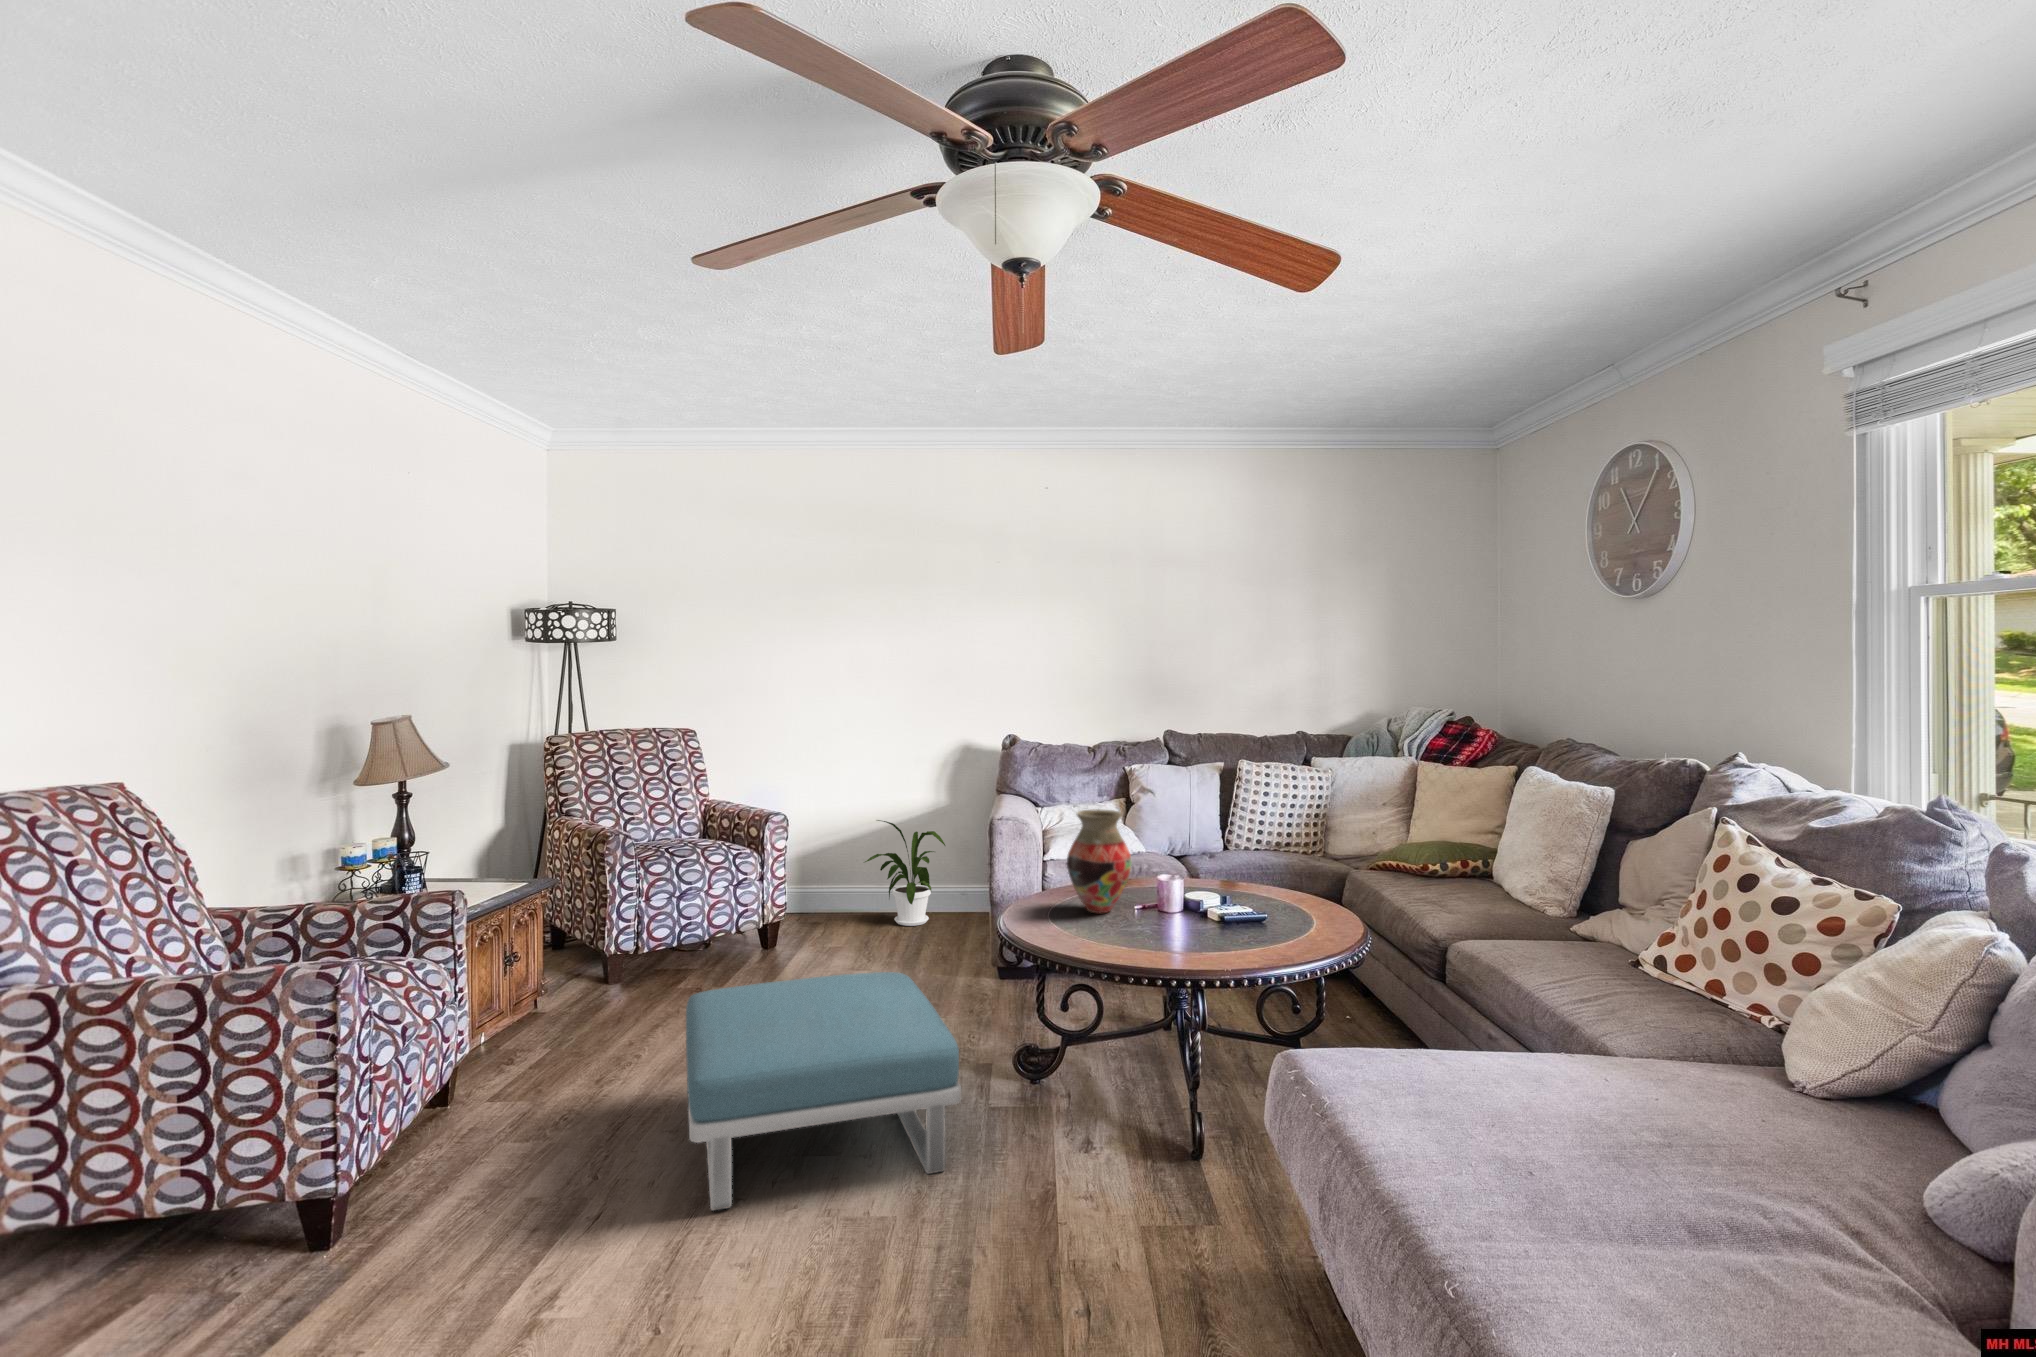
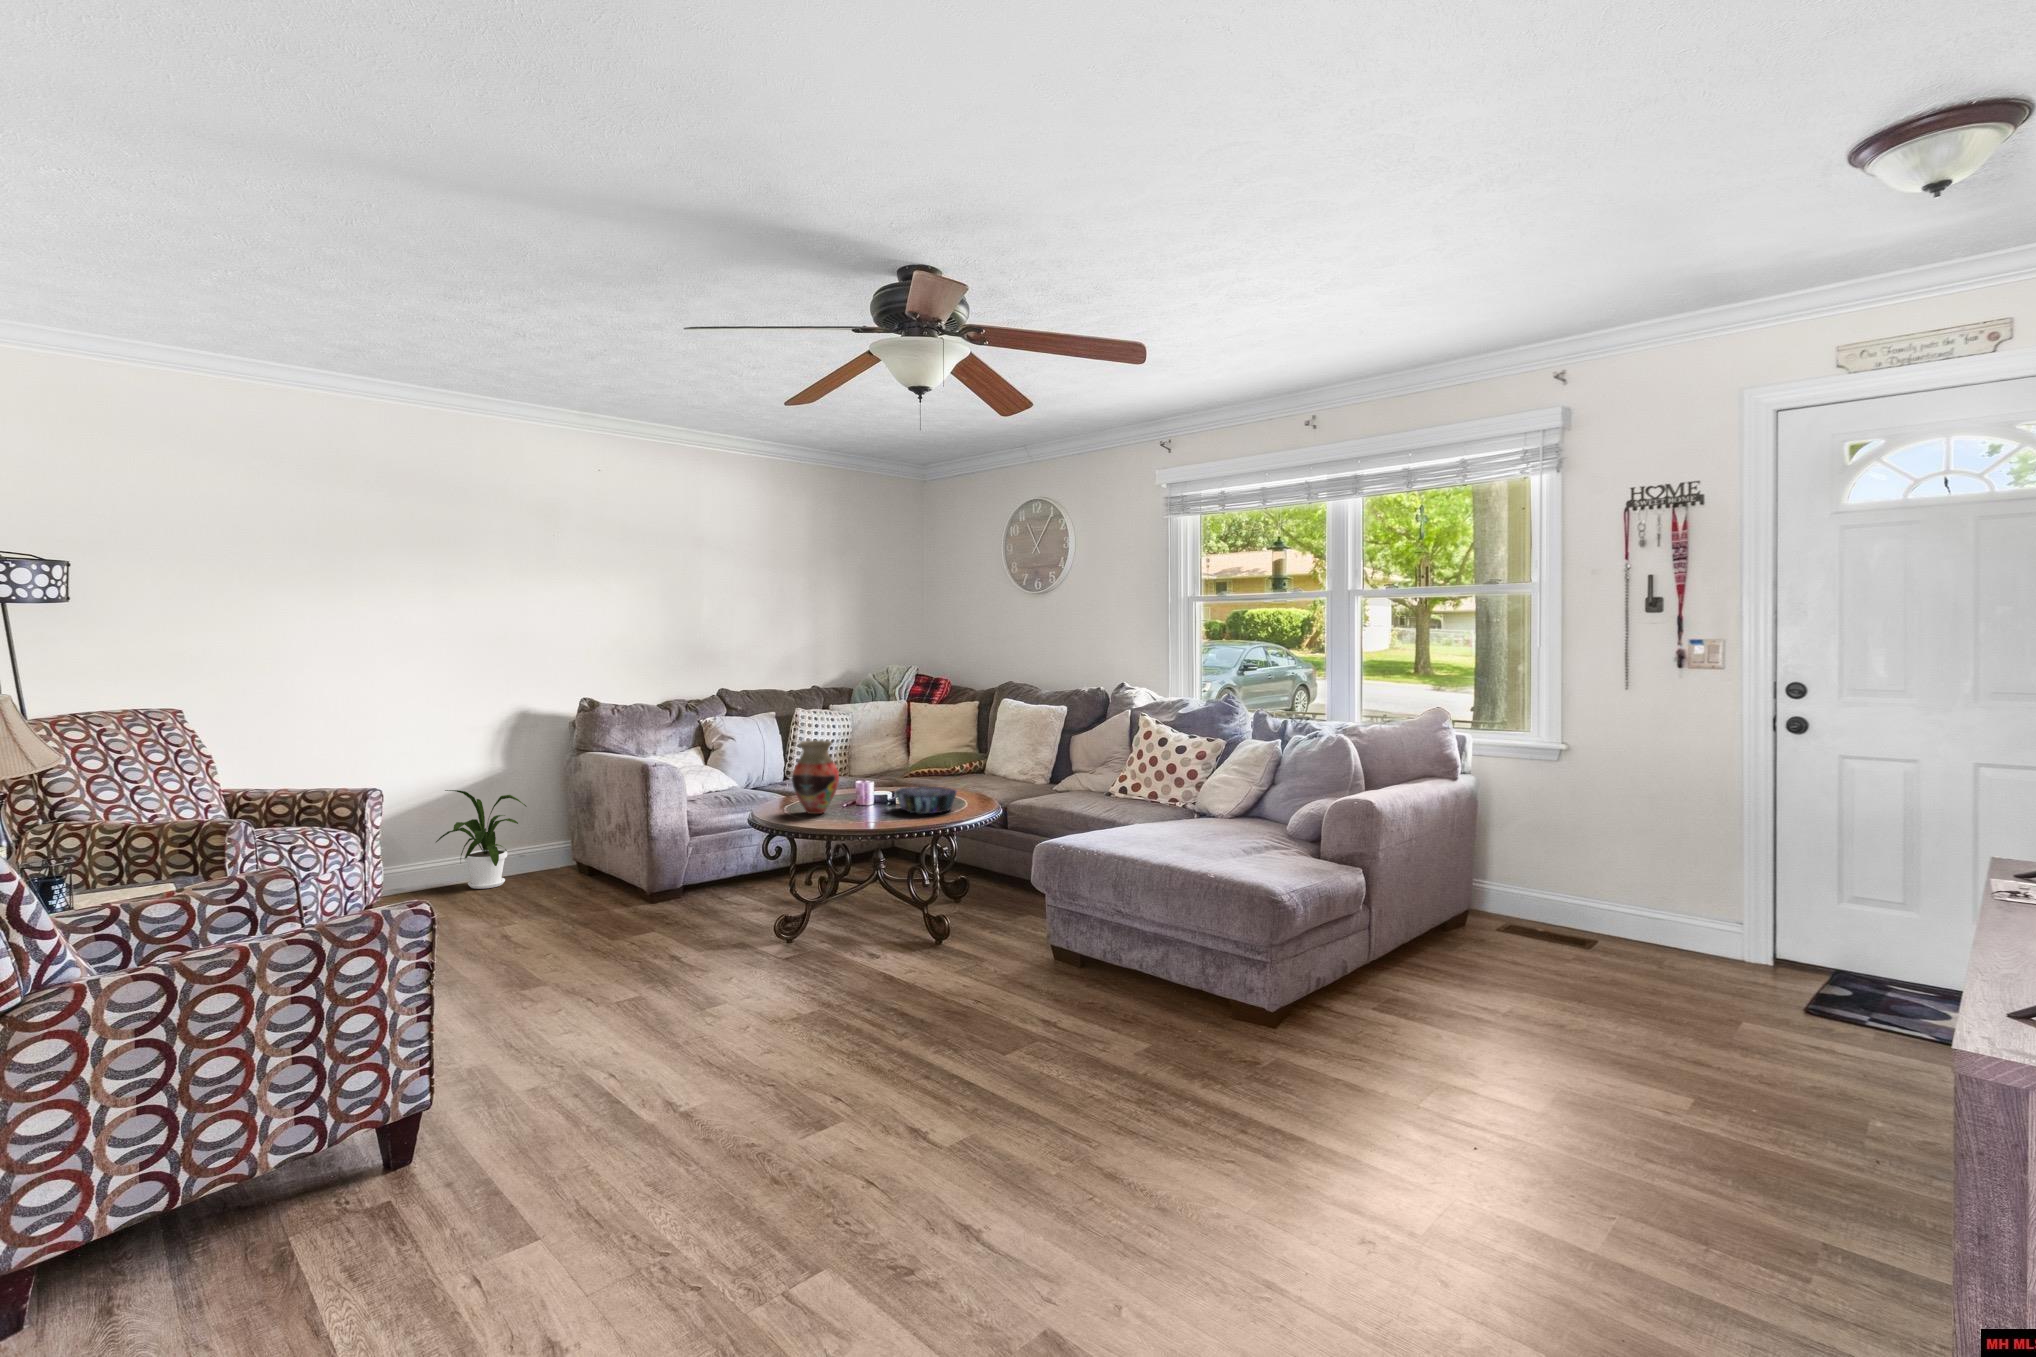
decorative bowl: none [1194,894,1289,944] -> present [895,786,957,814]
footstool: present [686,972,961,1210] -> none [540,880,816,1047]

